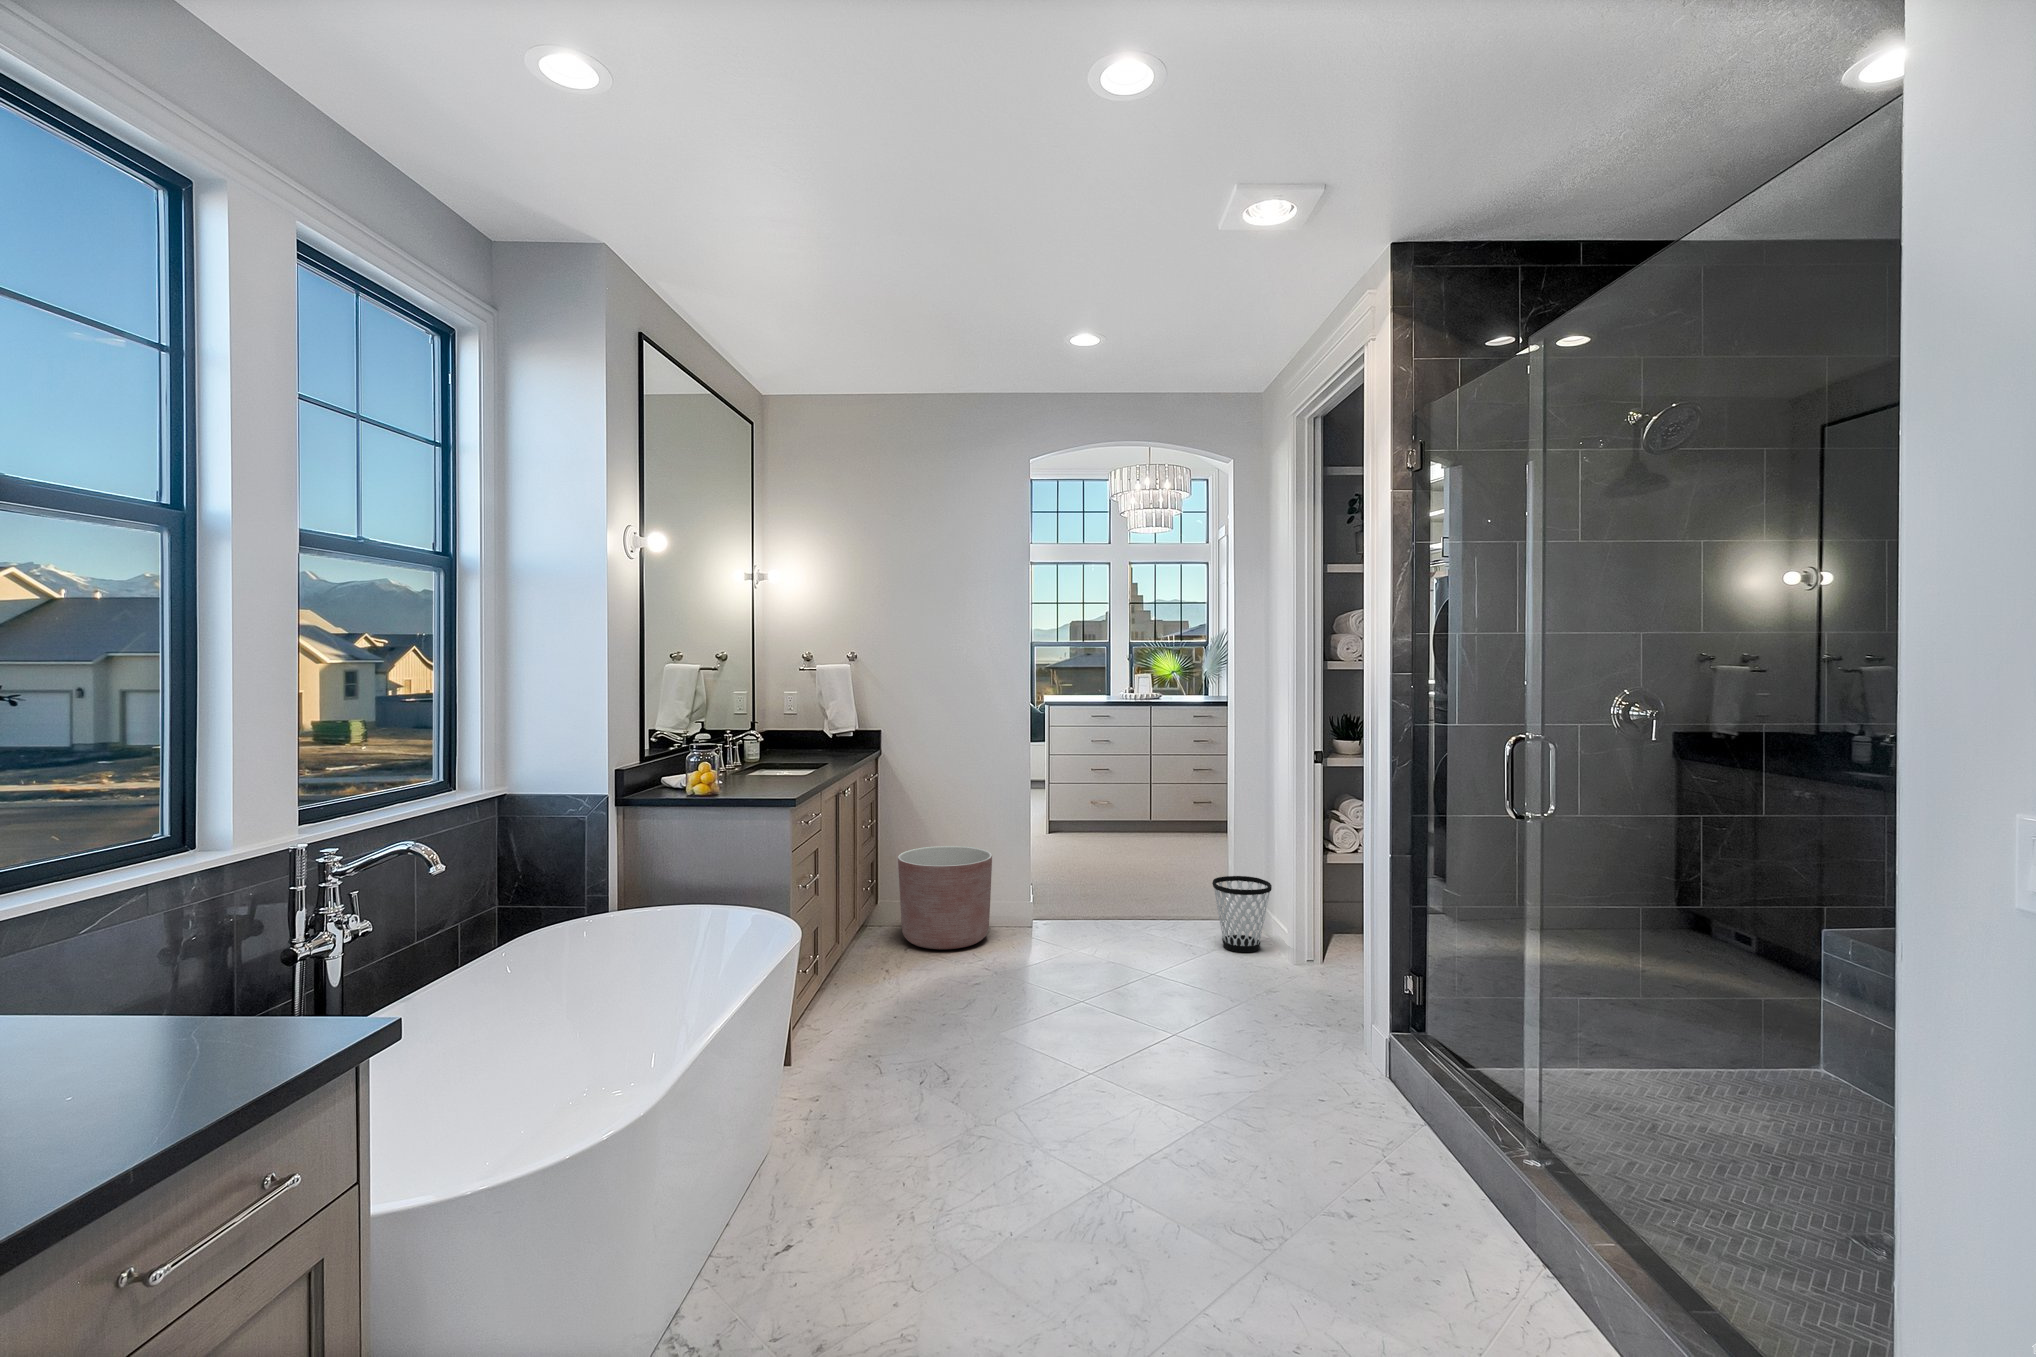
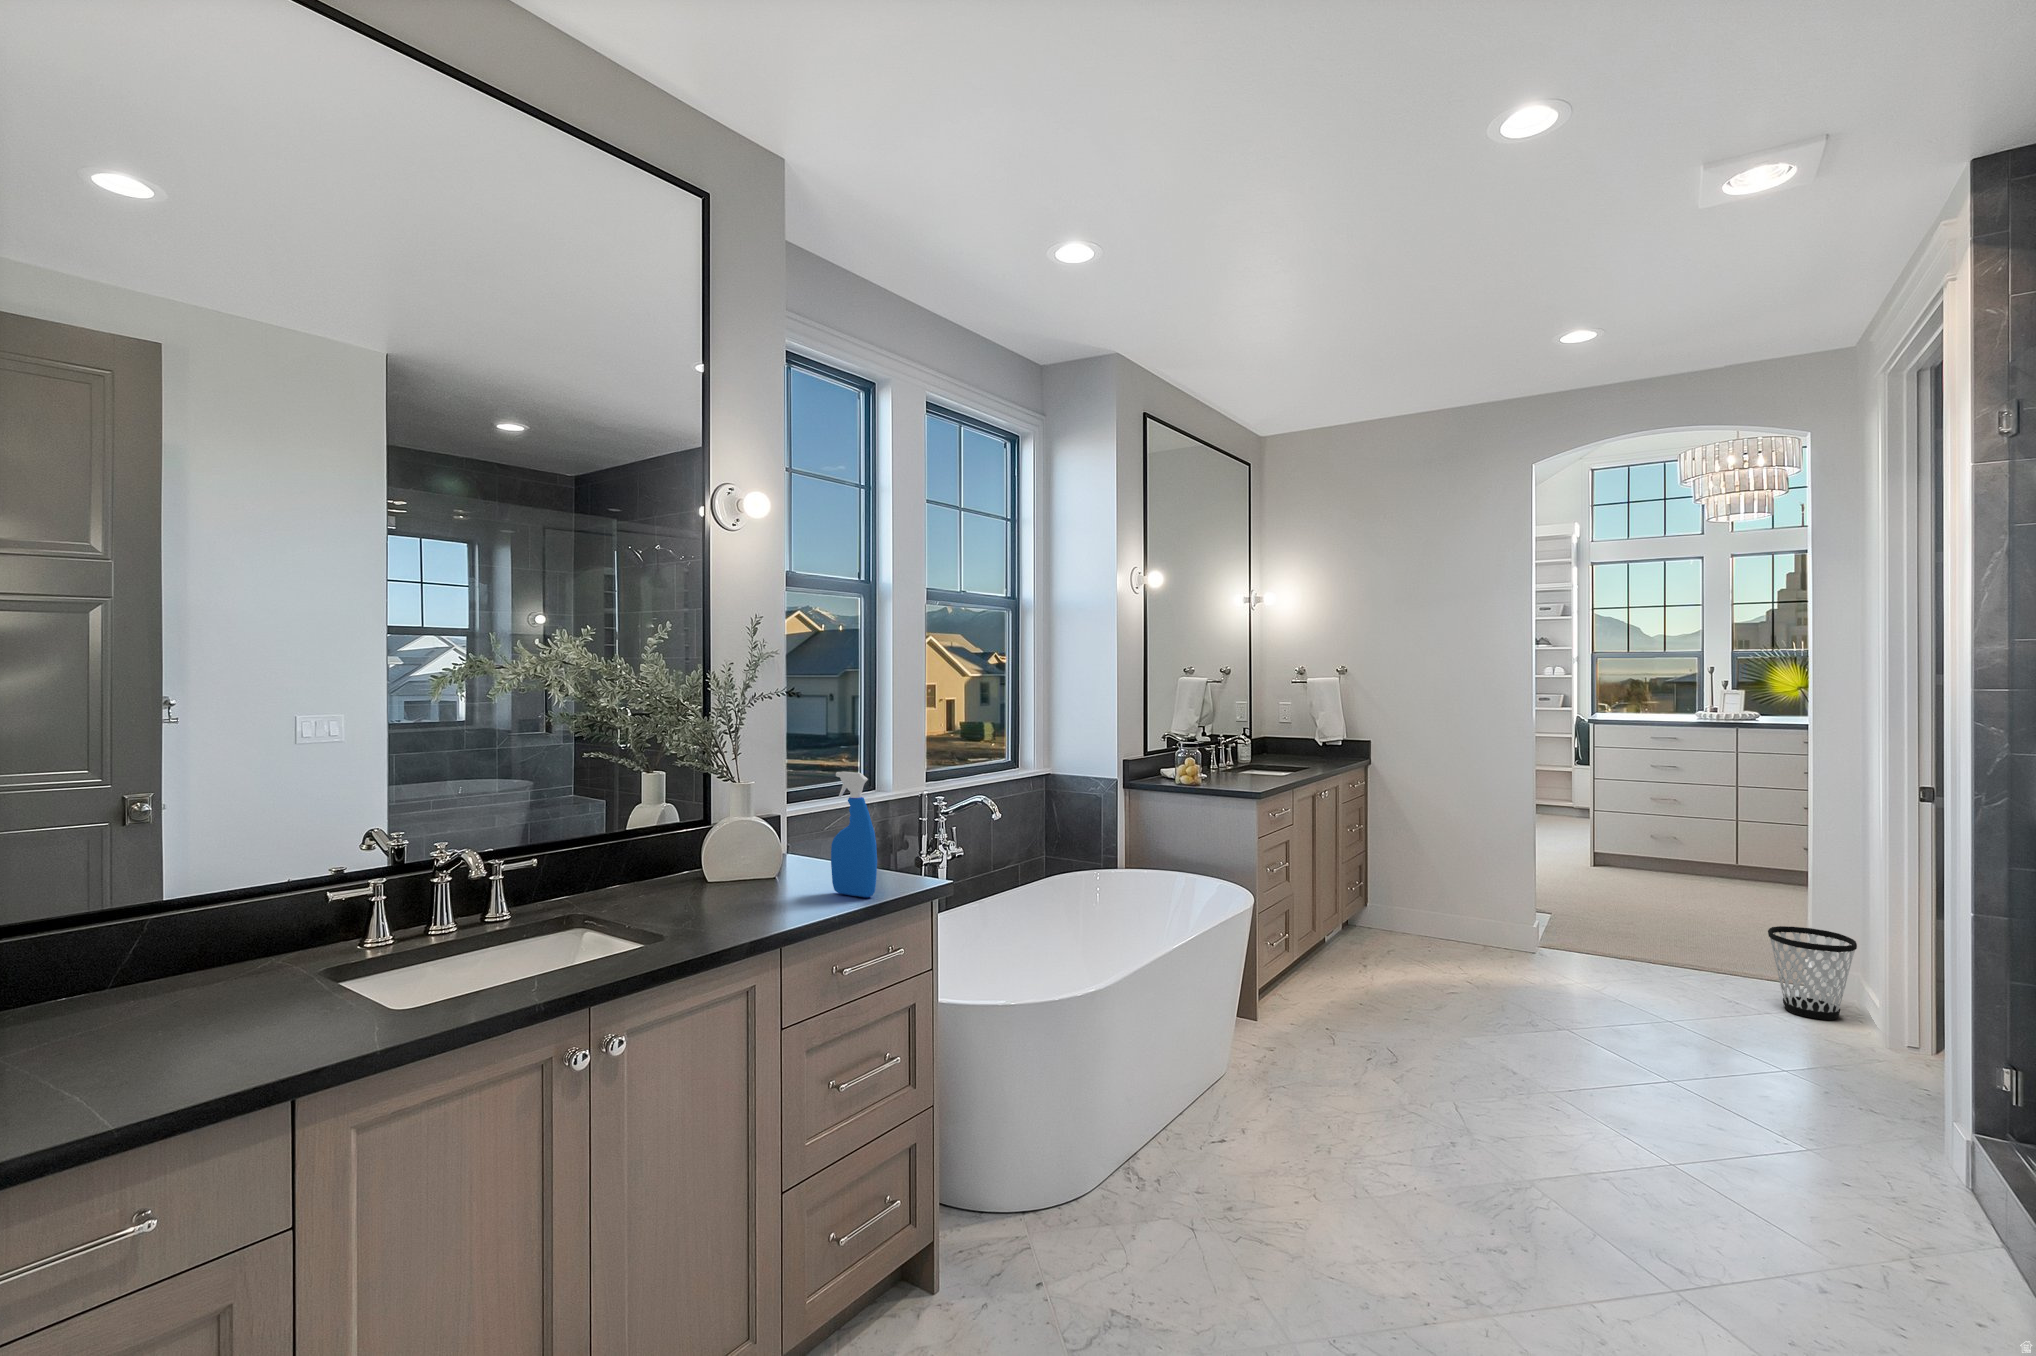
planter: present [898,846,992,949] -> none [1385,856,1486,957]
spray bottle: none [108,855,230,1100] -> present [831,771,877,897]

